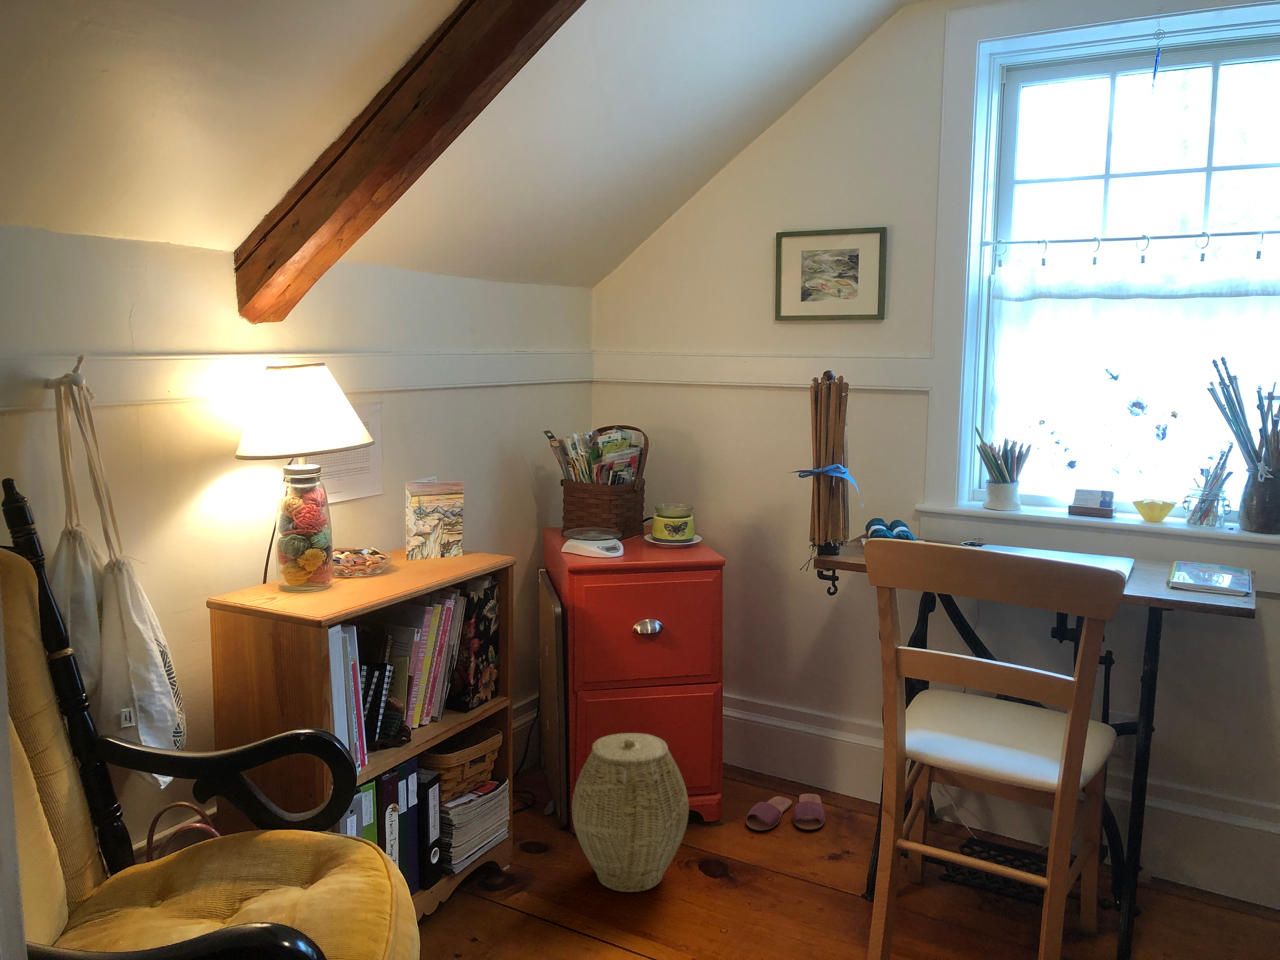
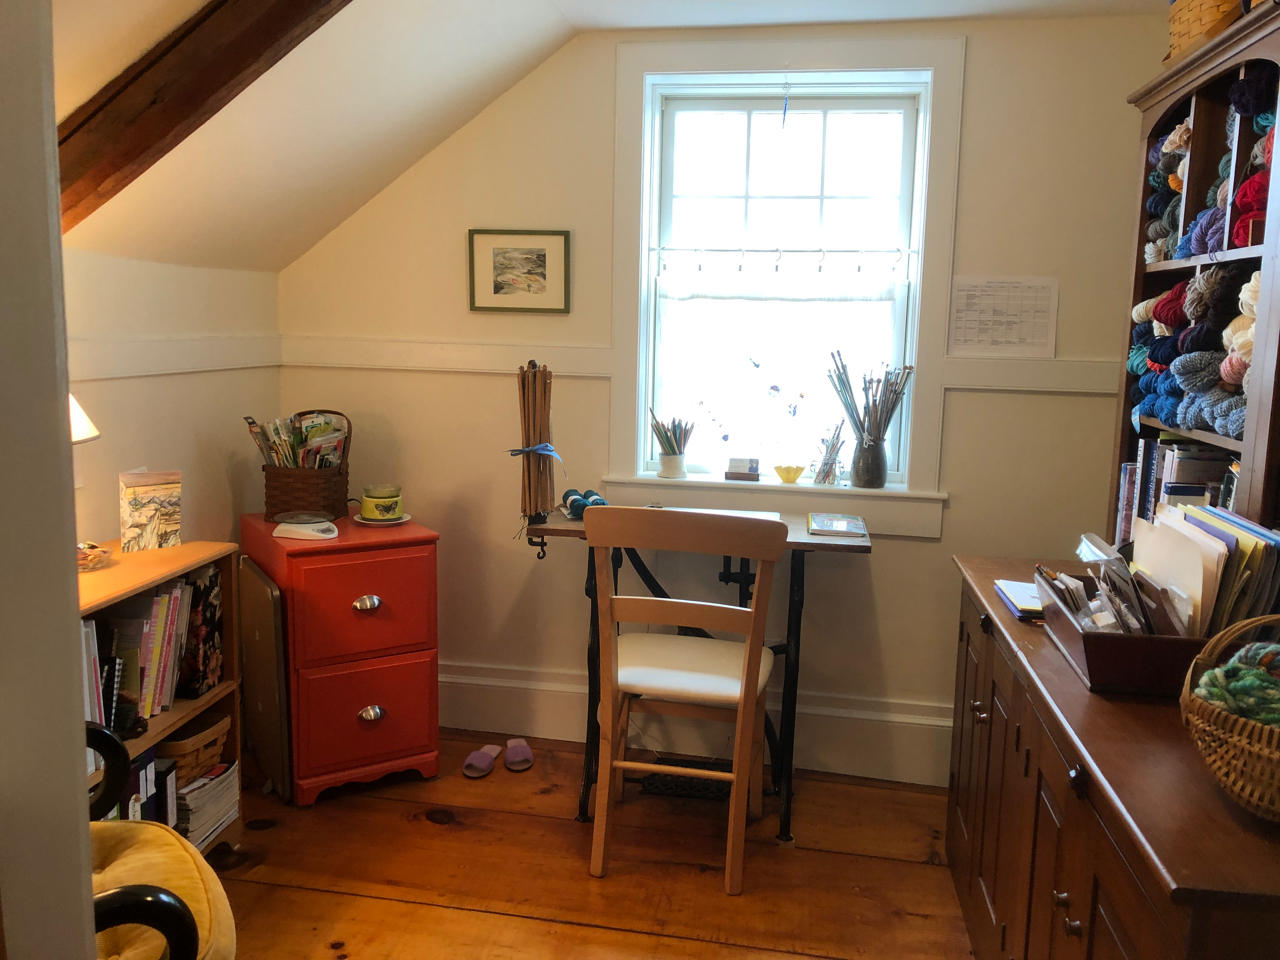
woven basket: present [572,733,689,892] -> none [305,701,419,850]

